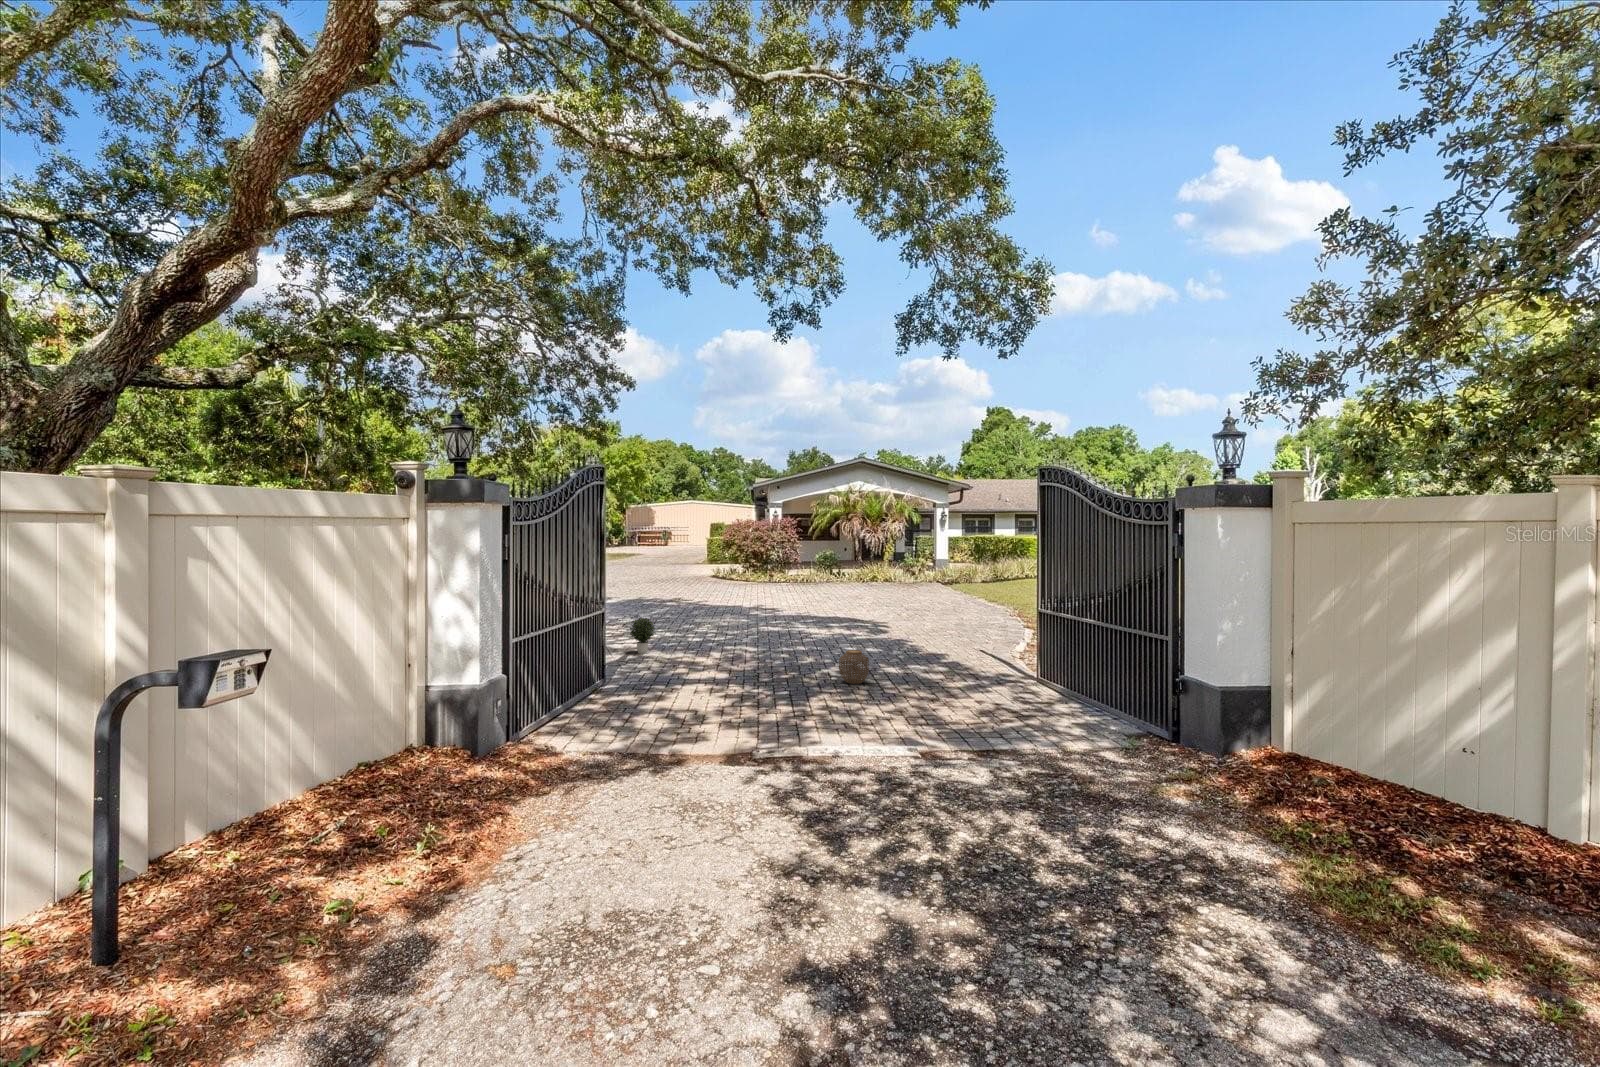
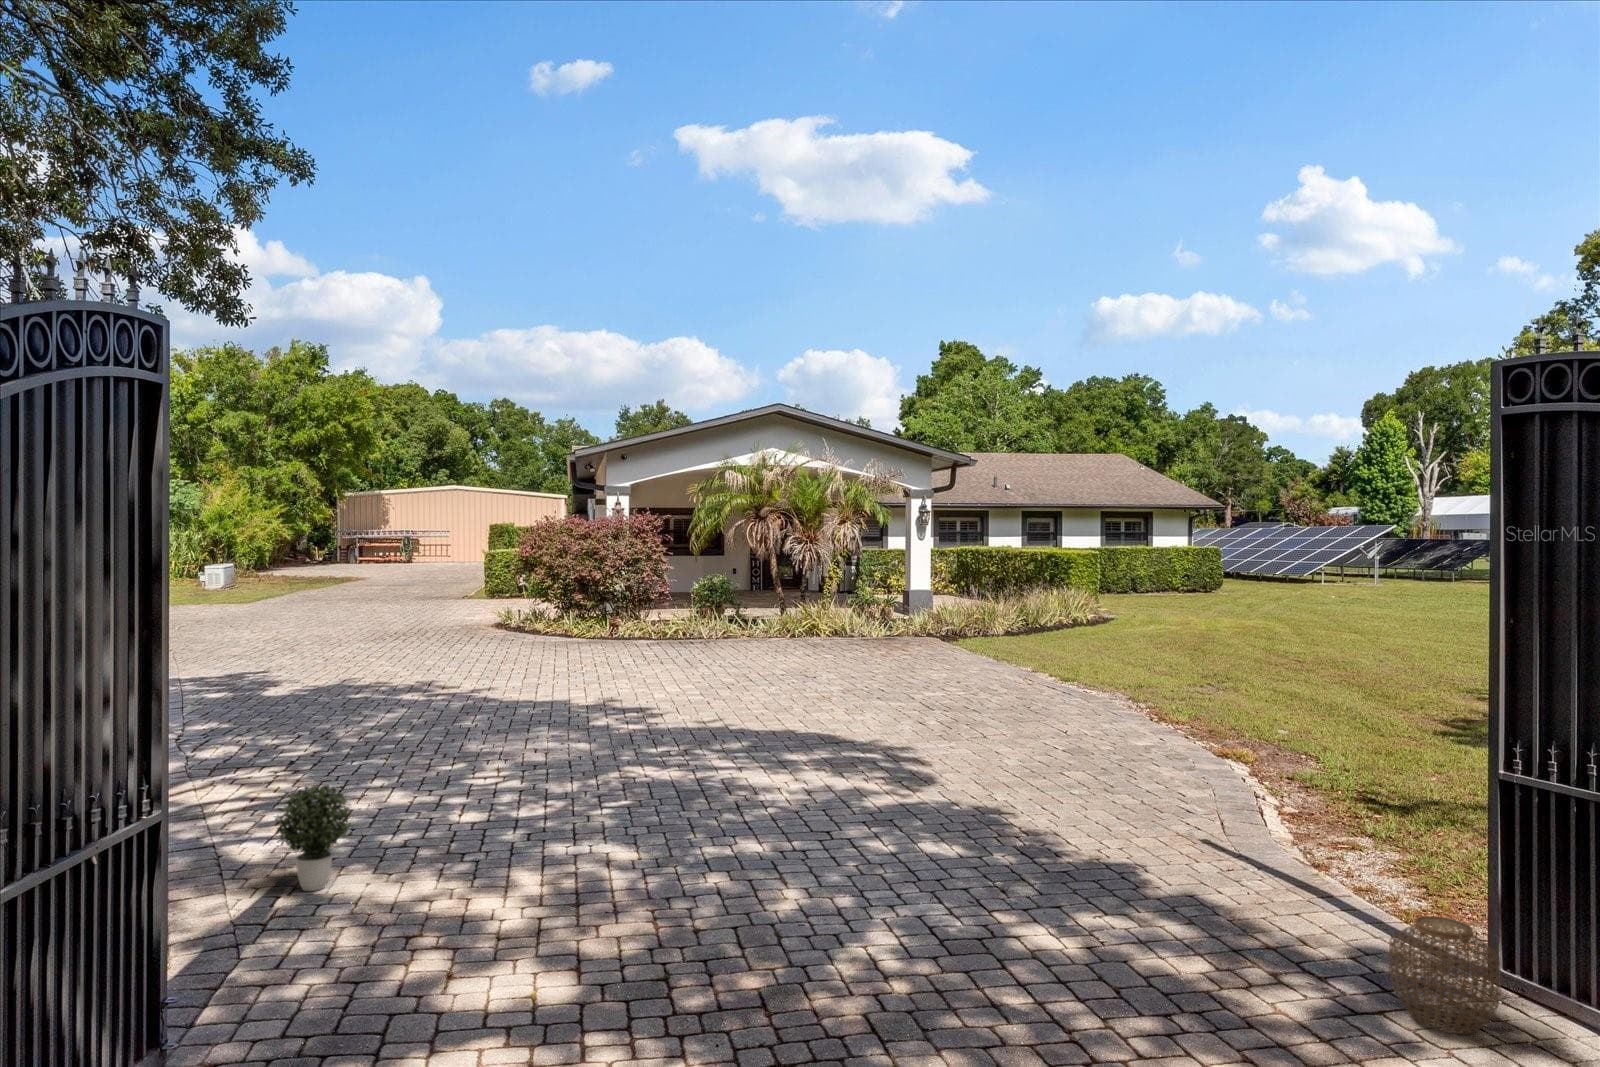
woven basket: present [839,650,869,684] -> present [1389,916,1501,1035]

